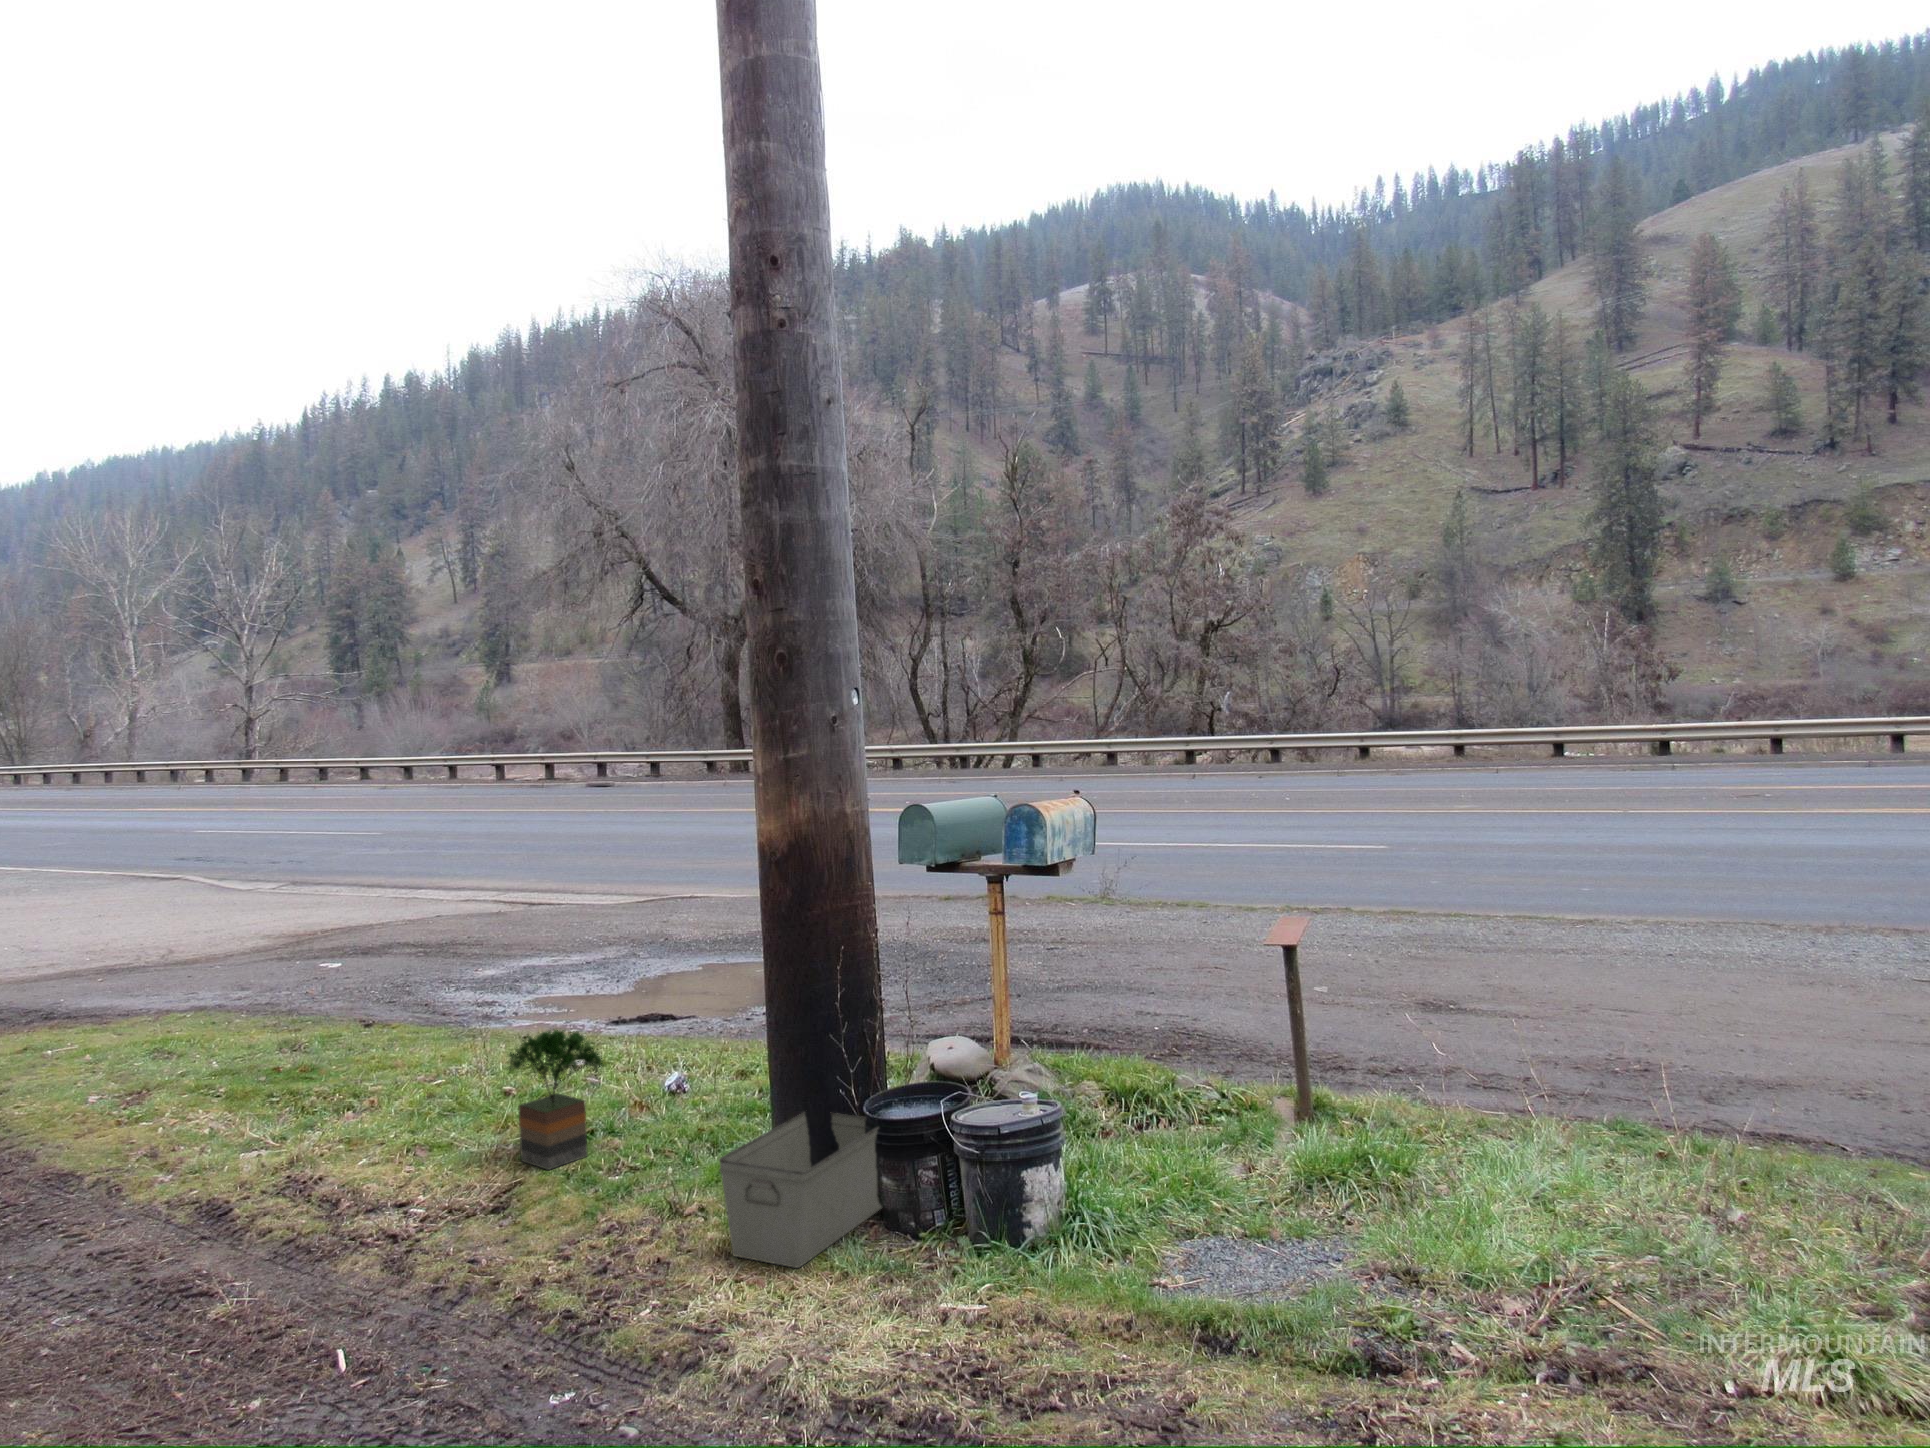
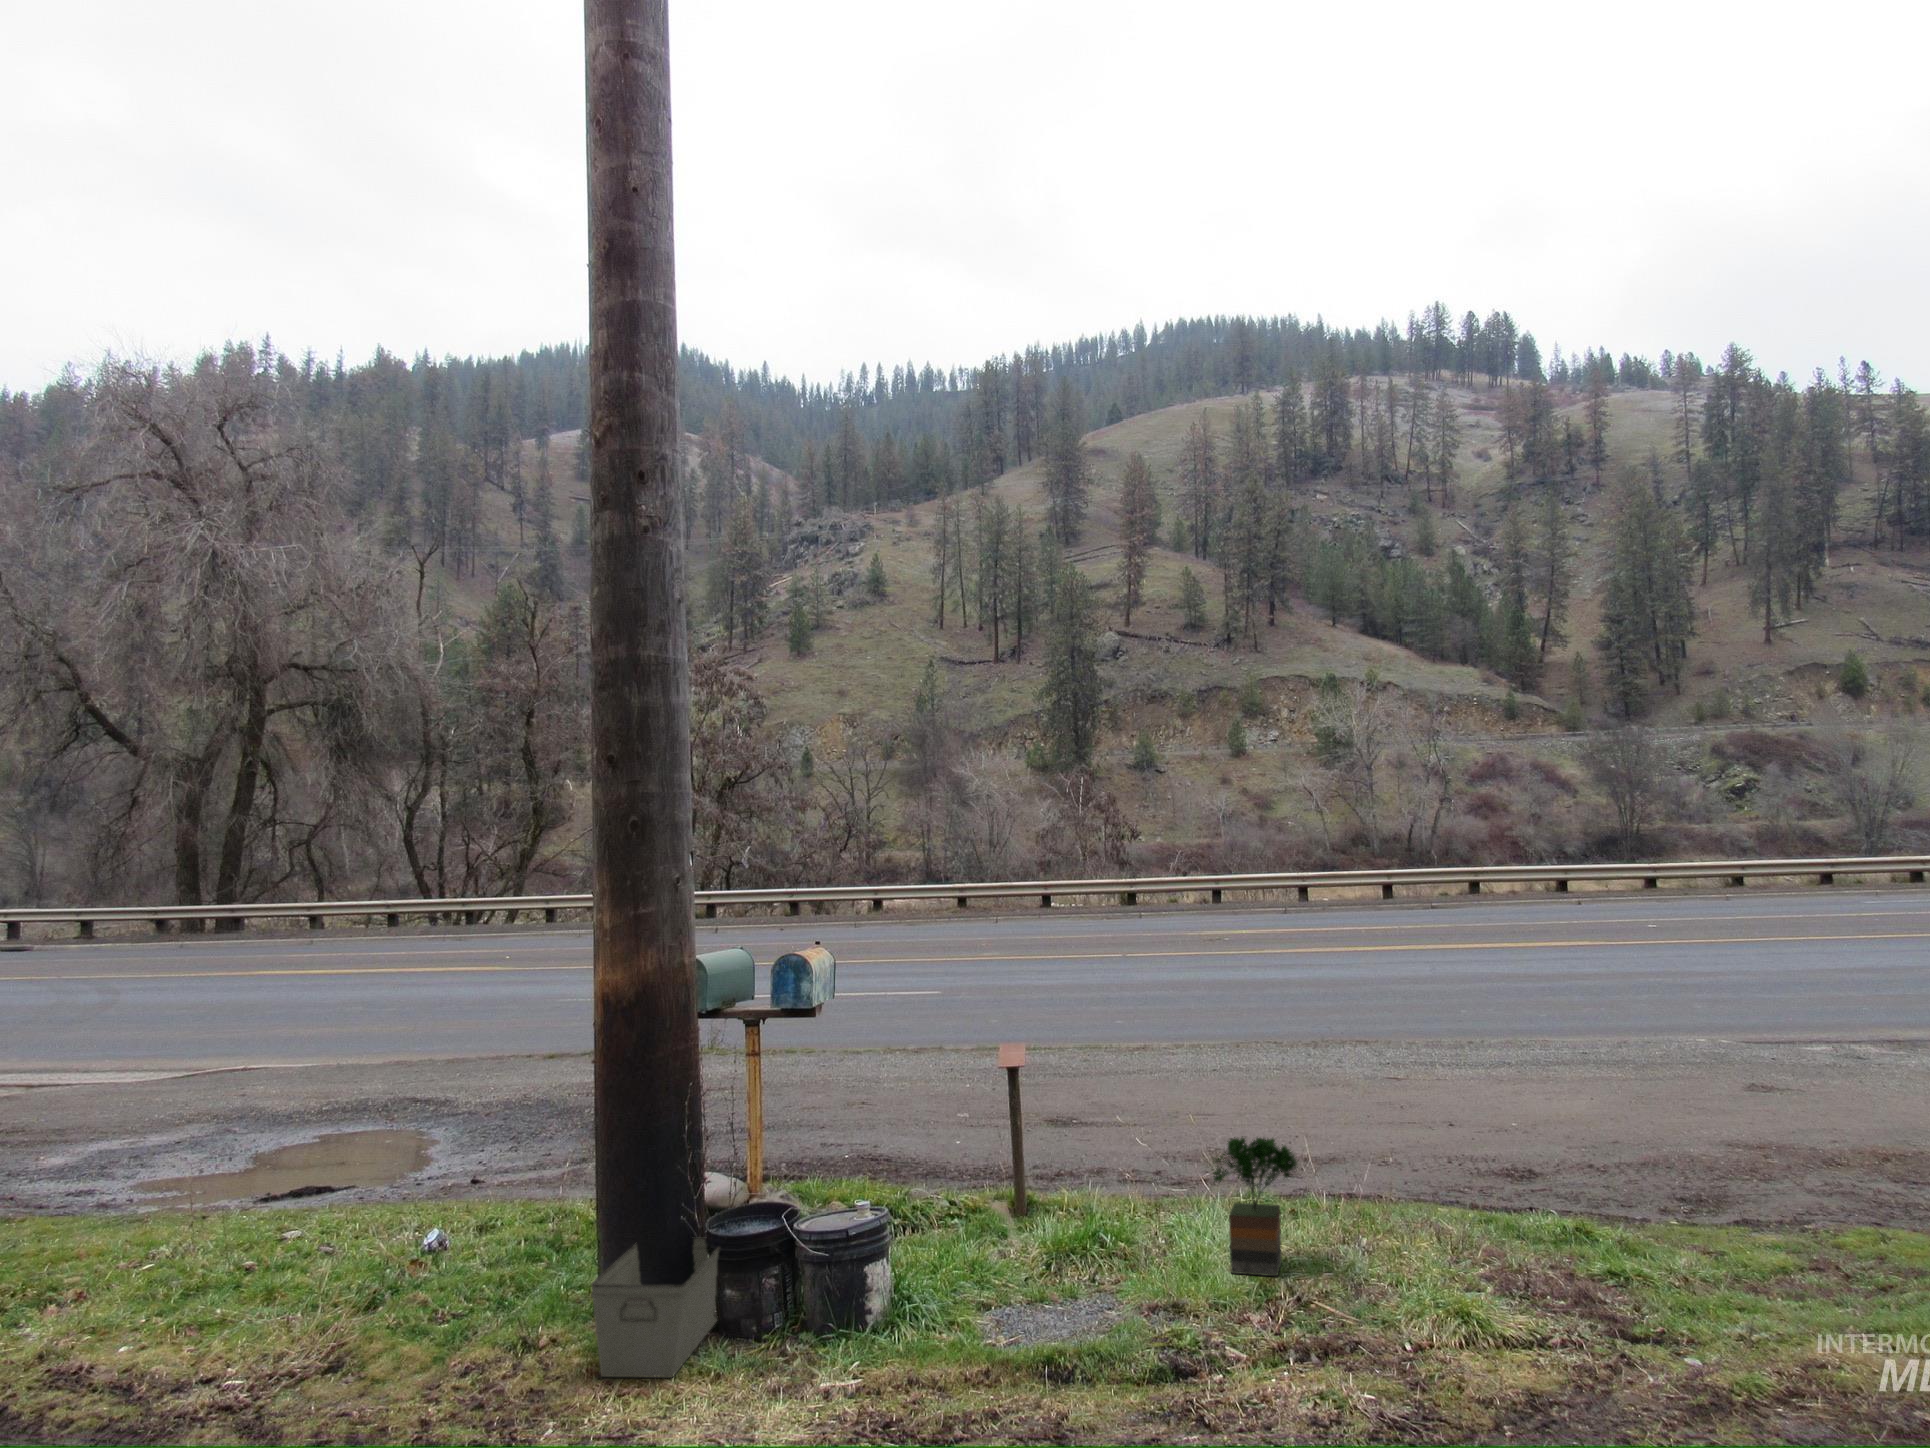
potted tree: present [507,1030,603,1170] -> present [1213,1137,1298,1276]

